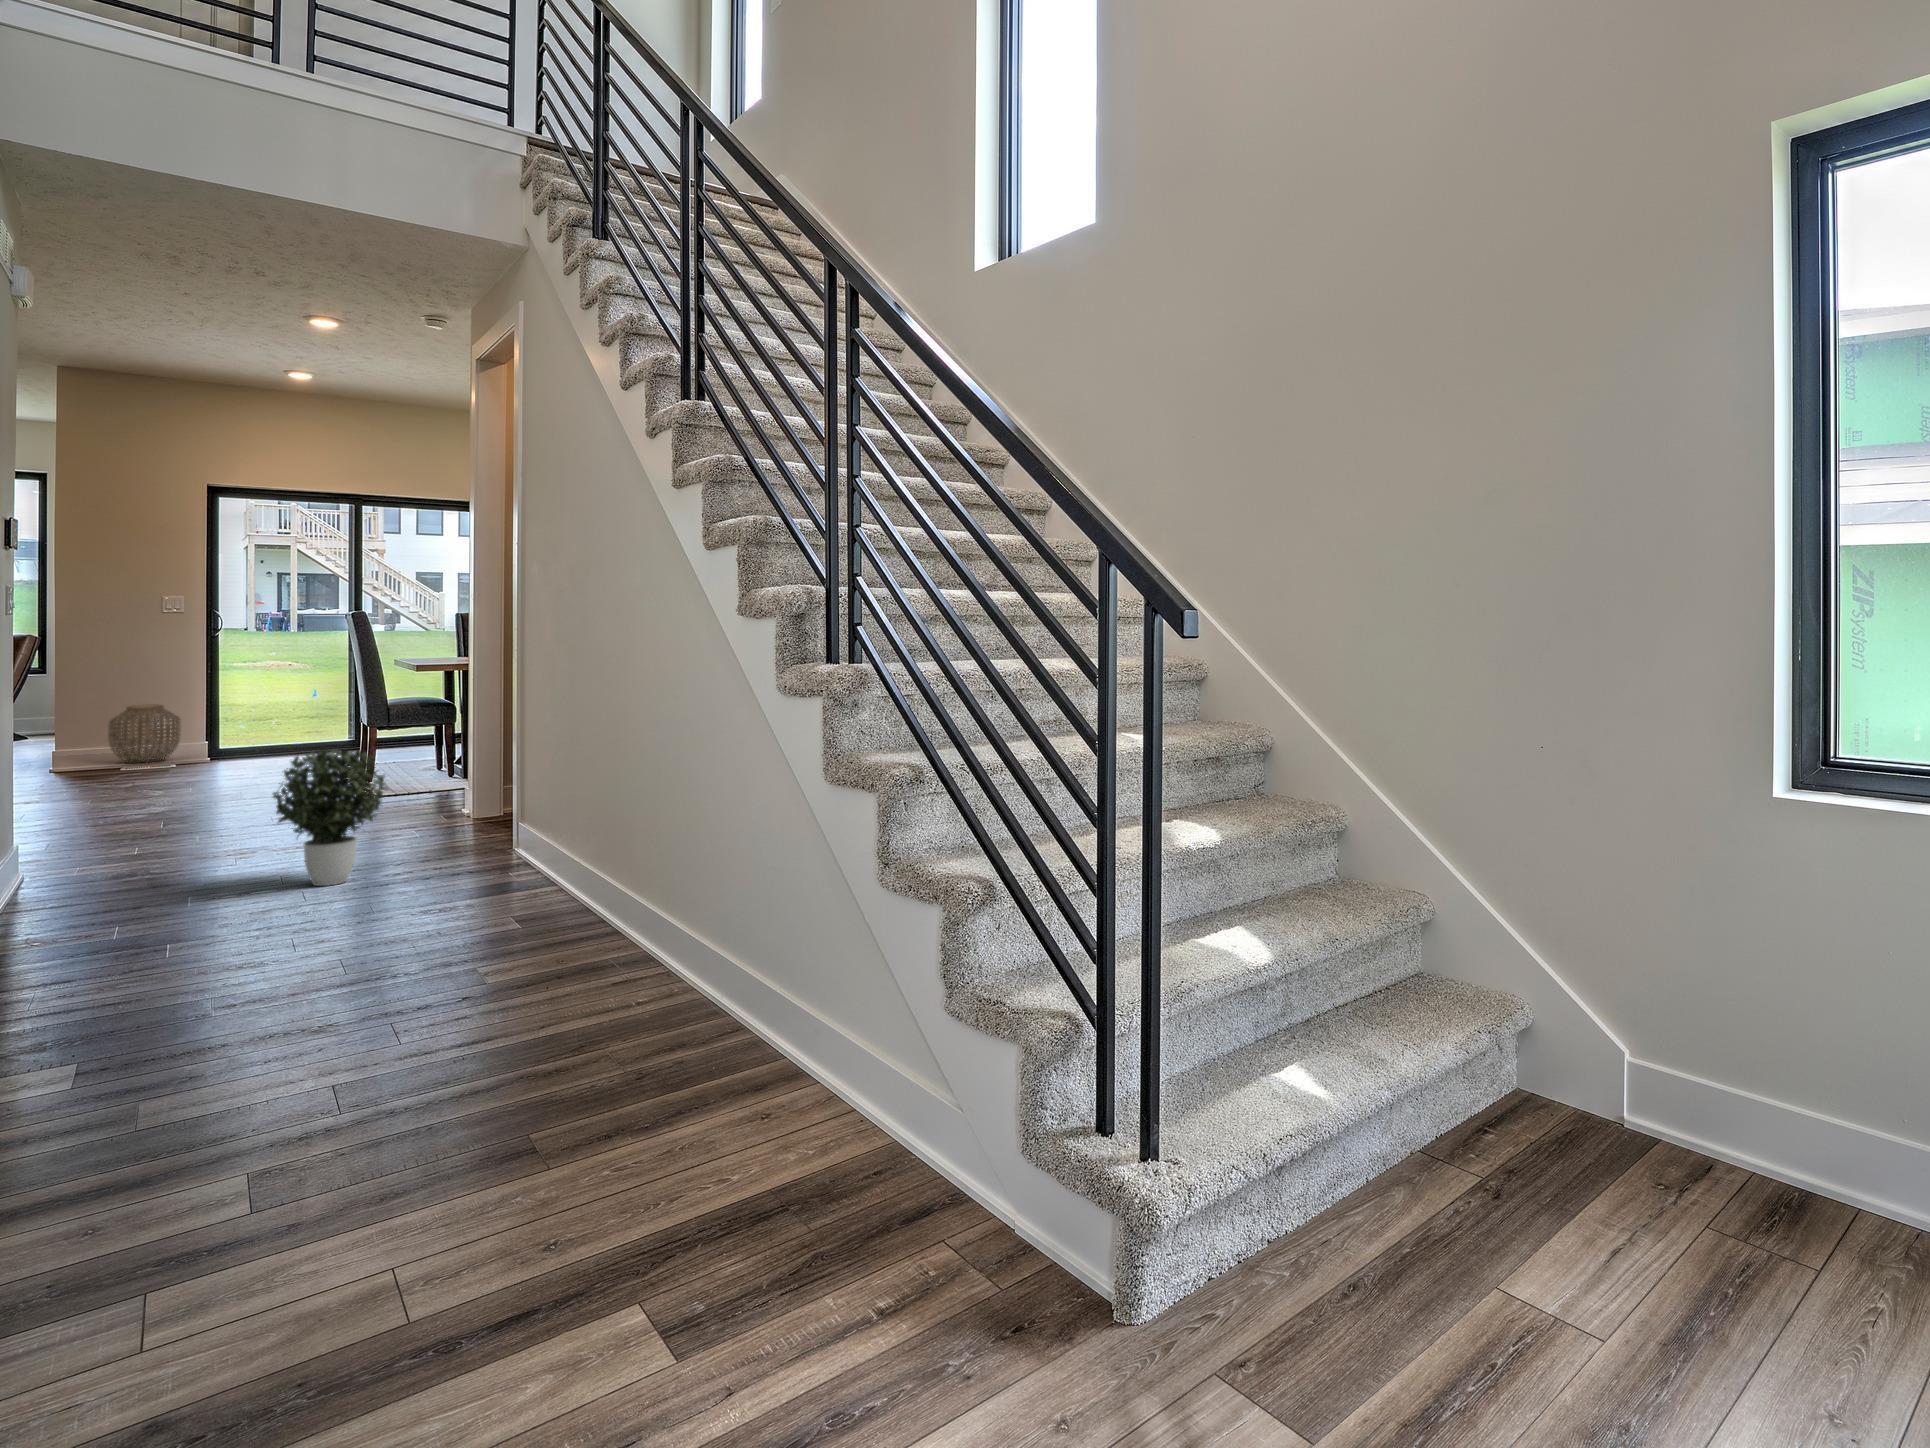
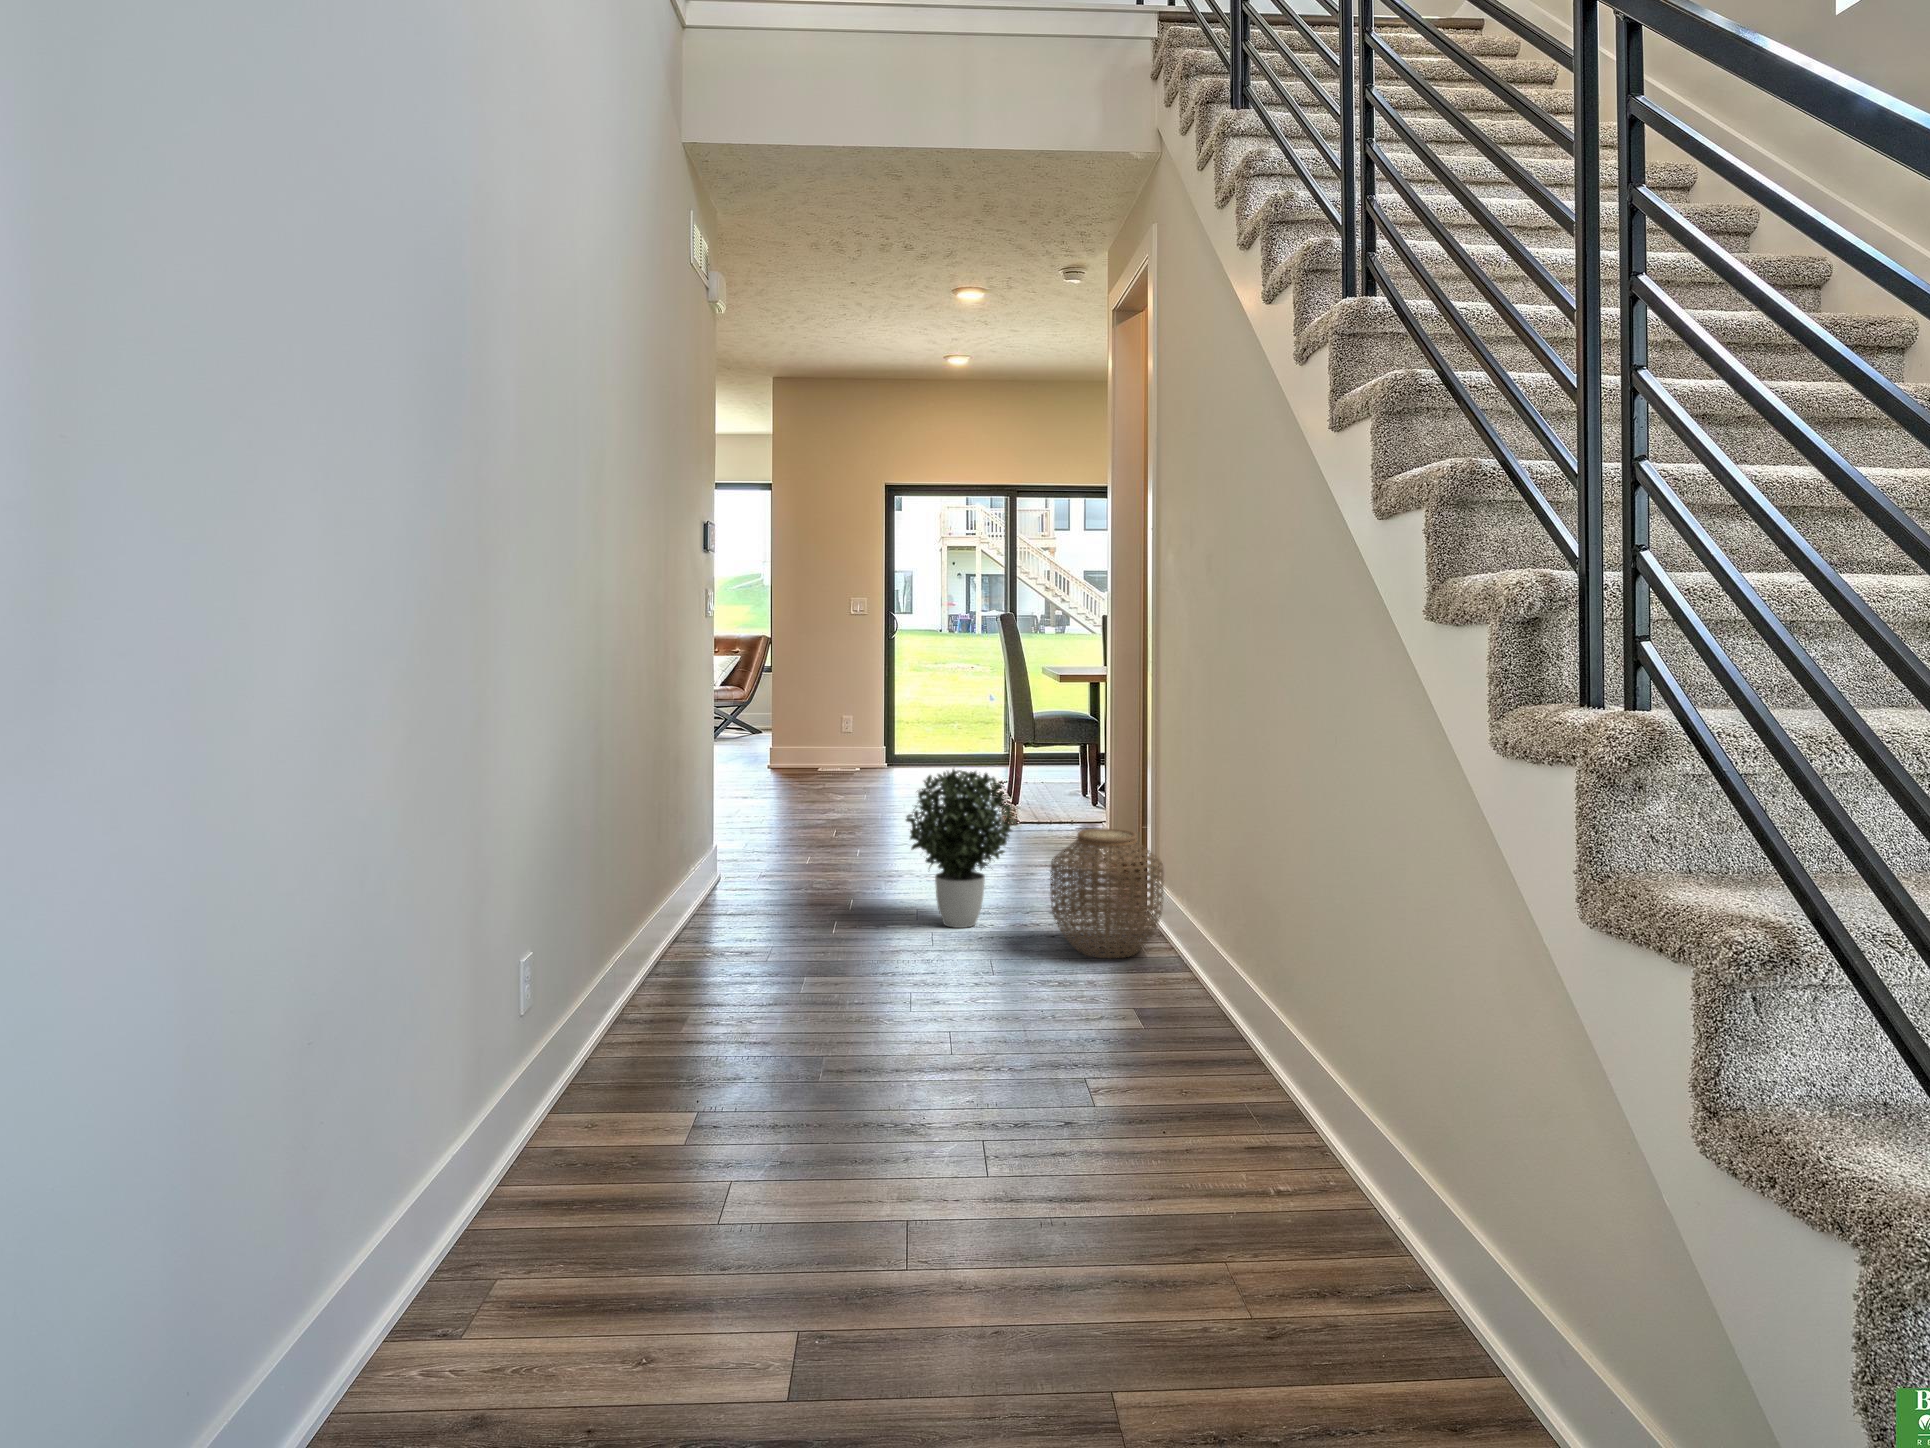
woven basket: present [108,705,180,764] -> present [1050,828,1164,958]

